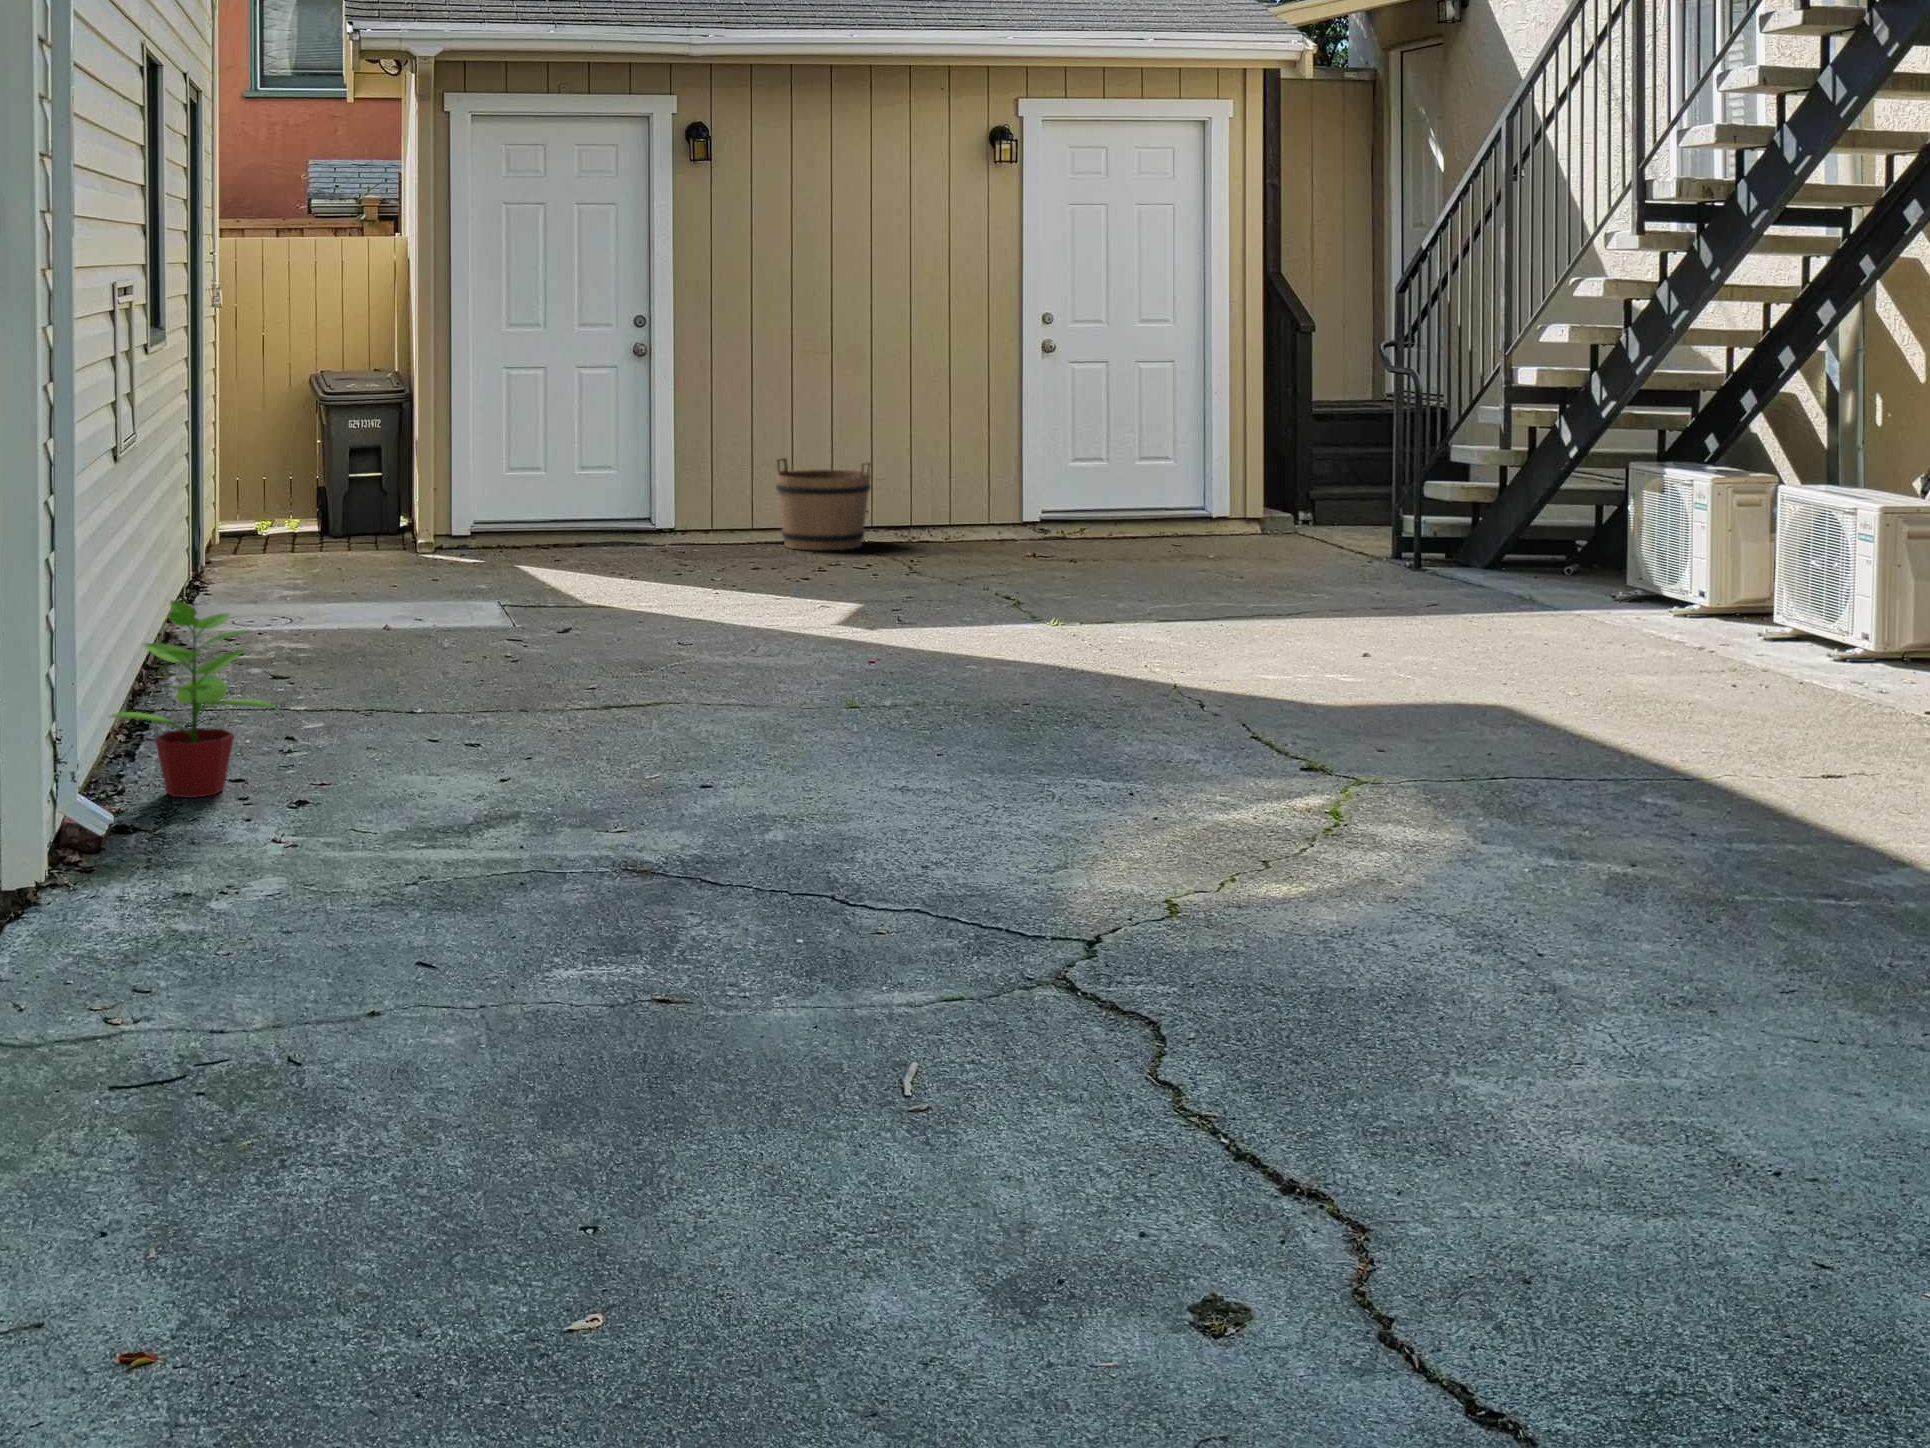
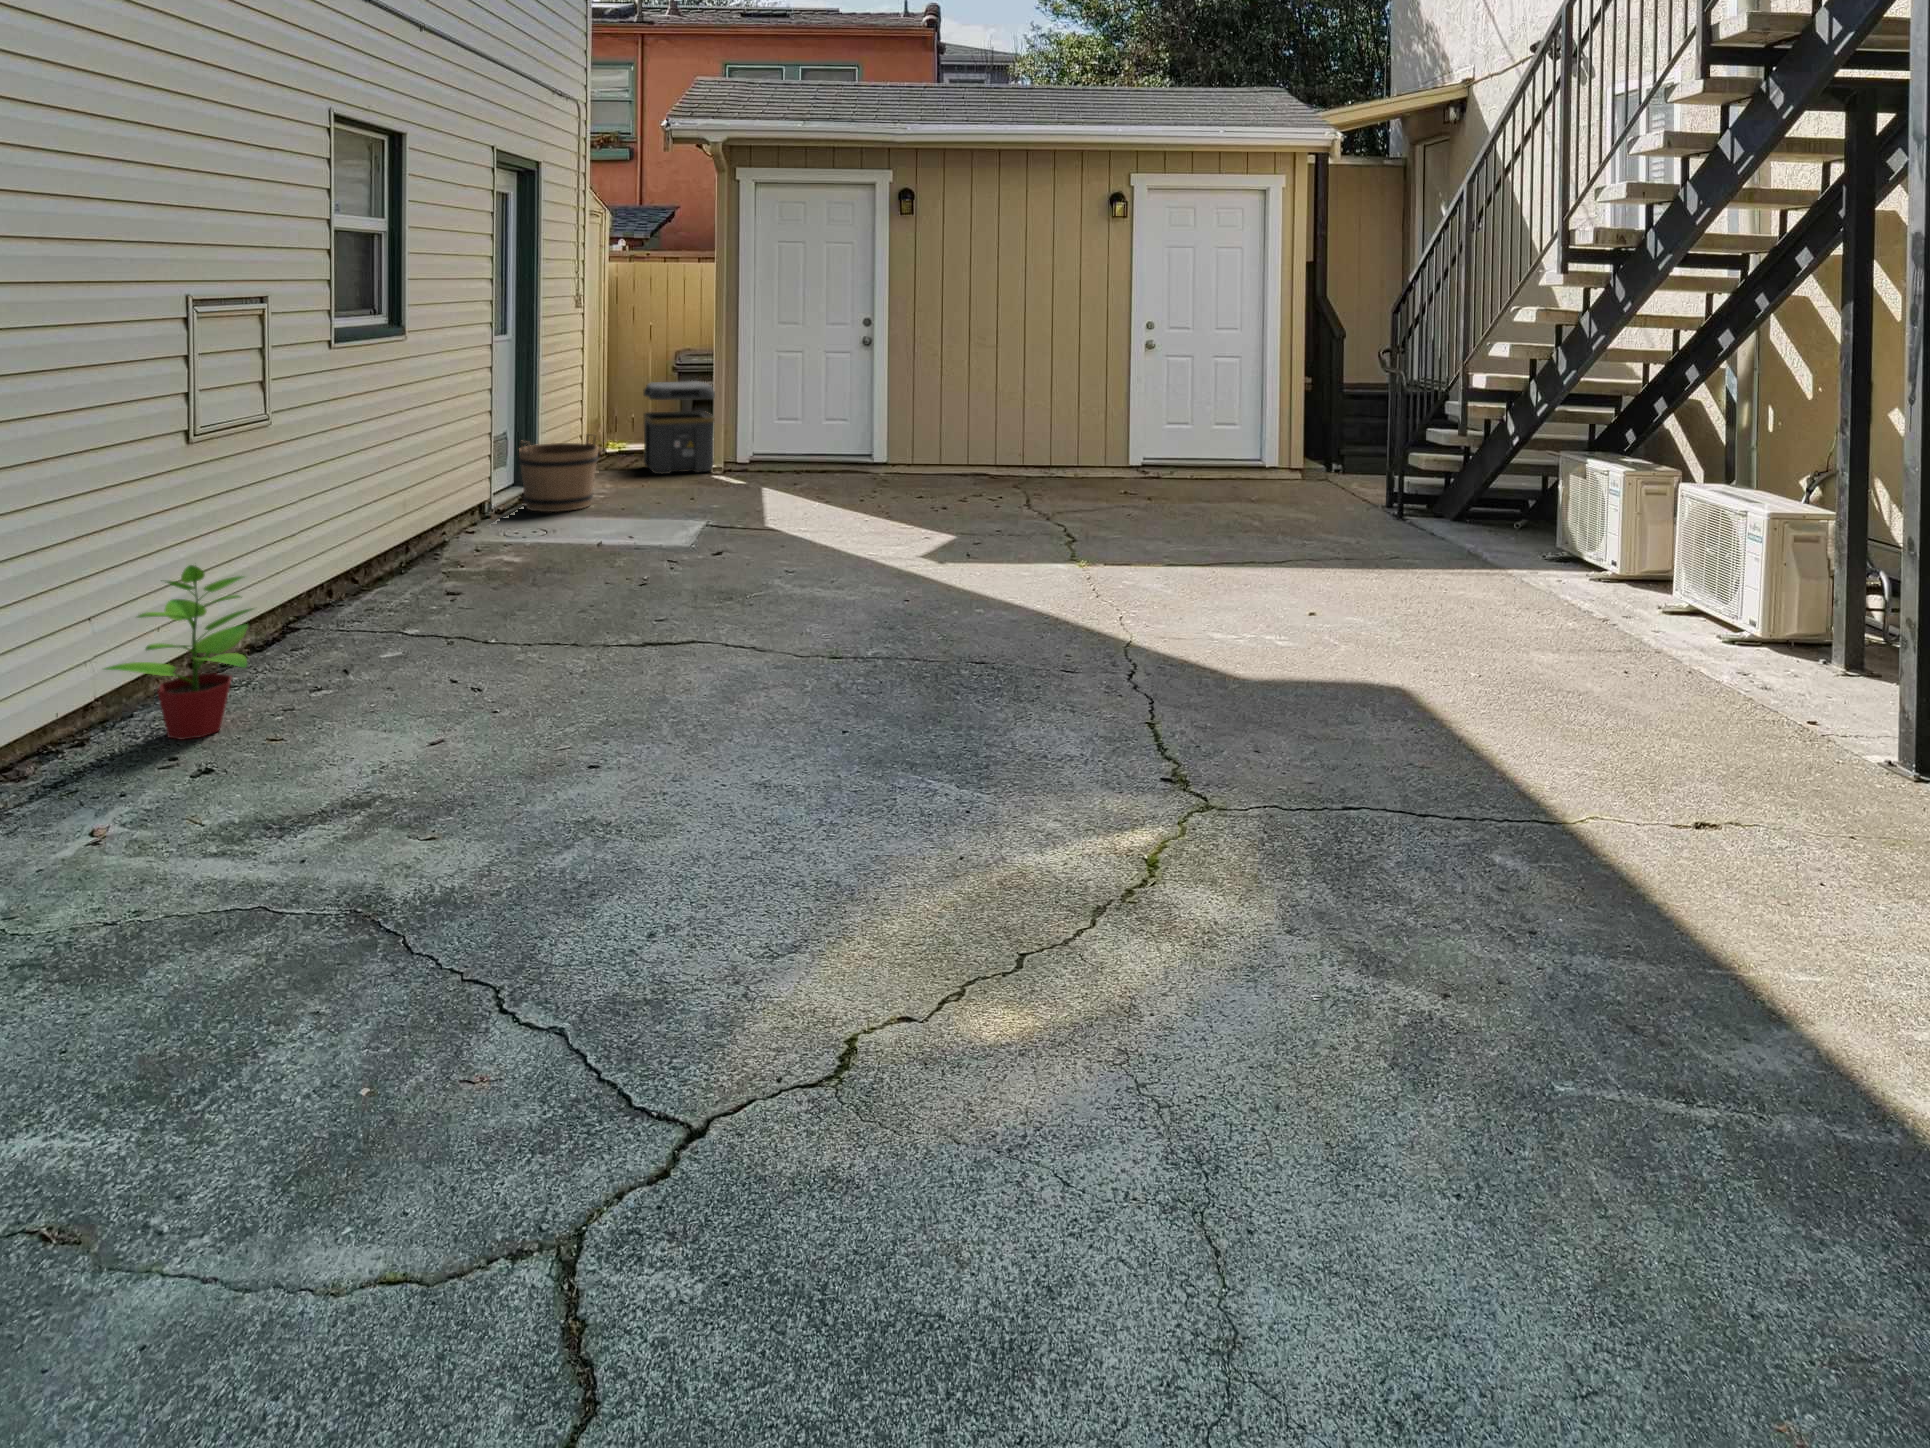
toolbox: none [305,416,421,555] -> present [643,381,715,474]
bucket: present [776,458,871,550] -> present [518,434,599,512]

